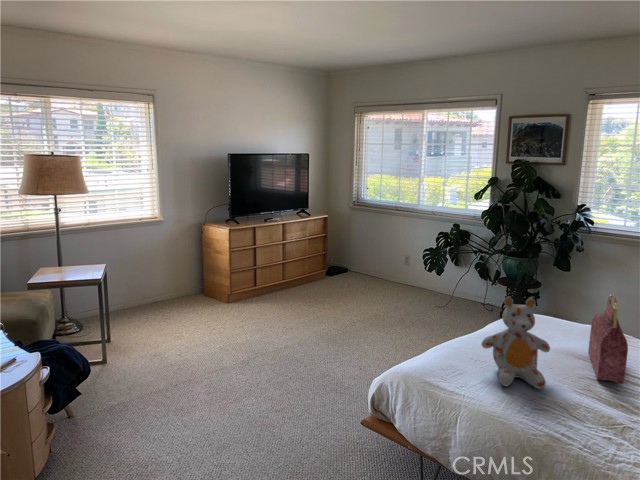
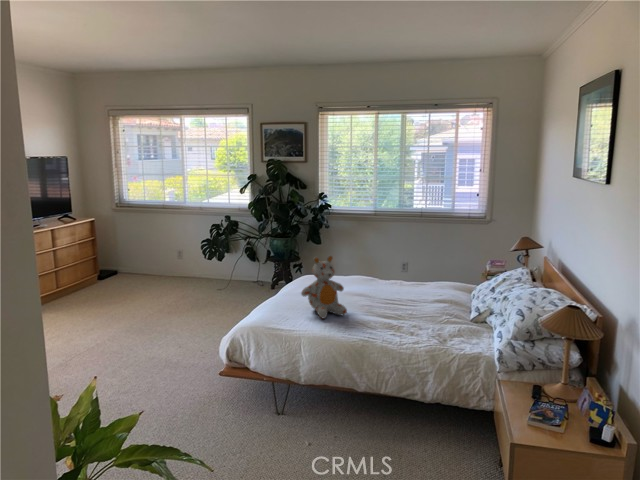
handbag: present [588,295,628,384] -> none [359,248,386,304]

